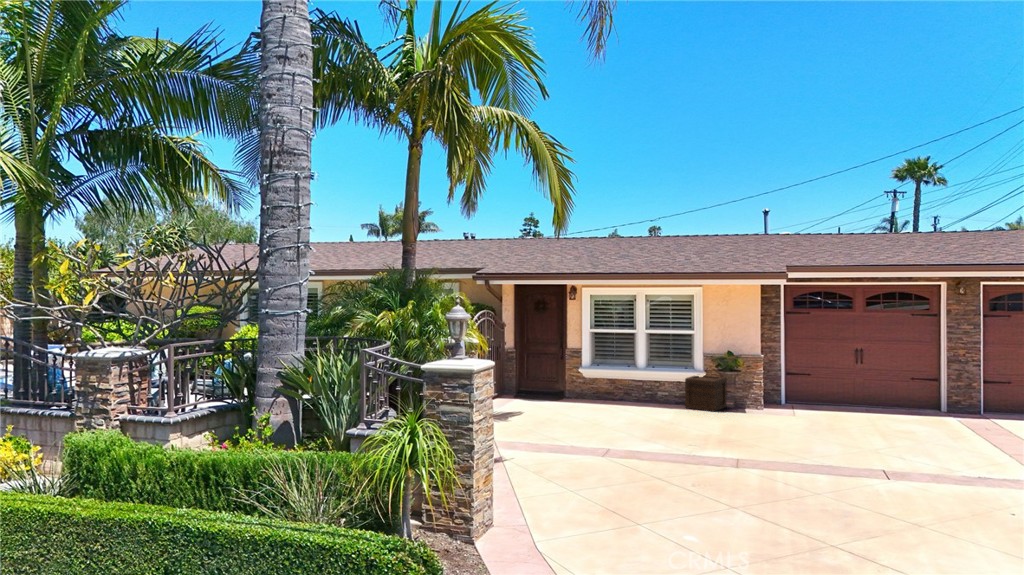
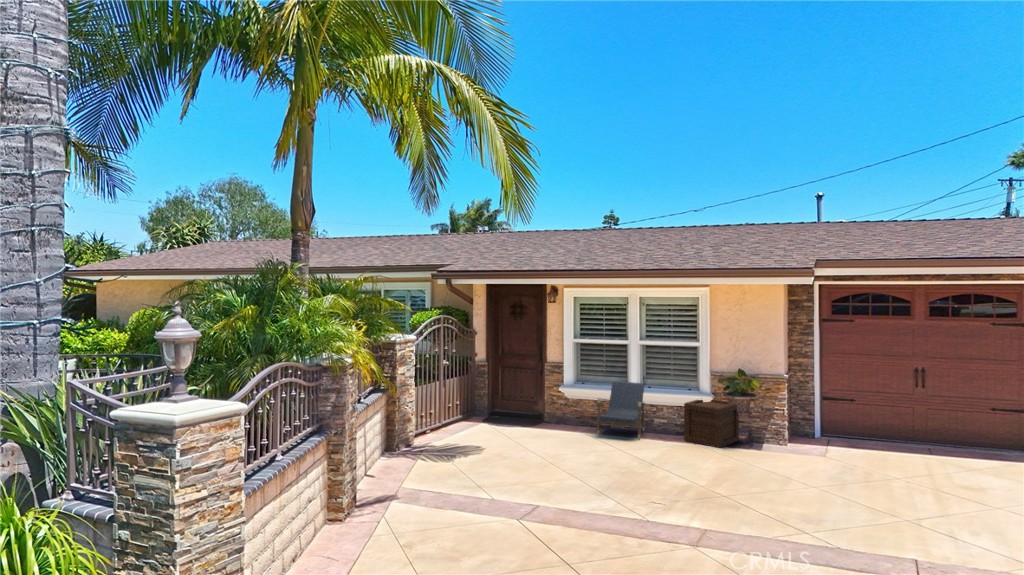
lounge chair: none [616,363,653,409] -> present [597,381,645,440]

